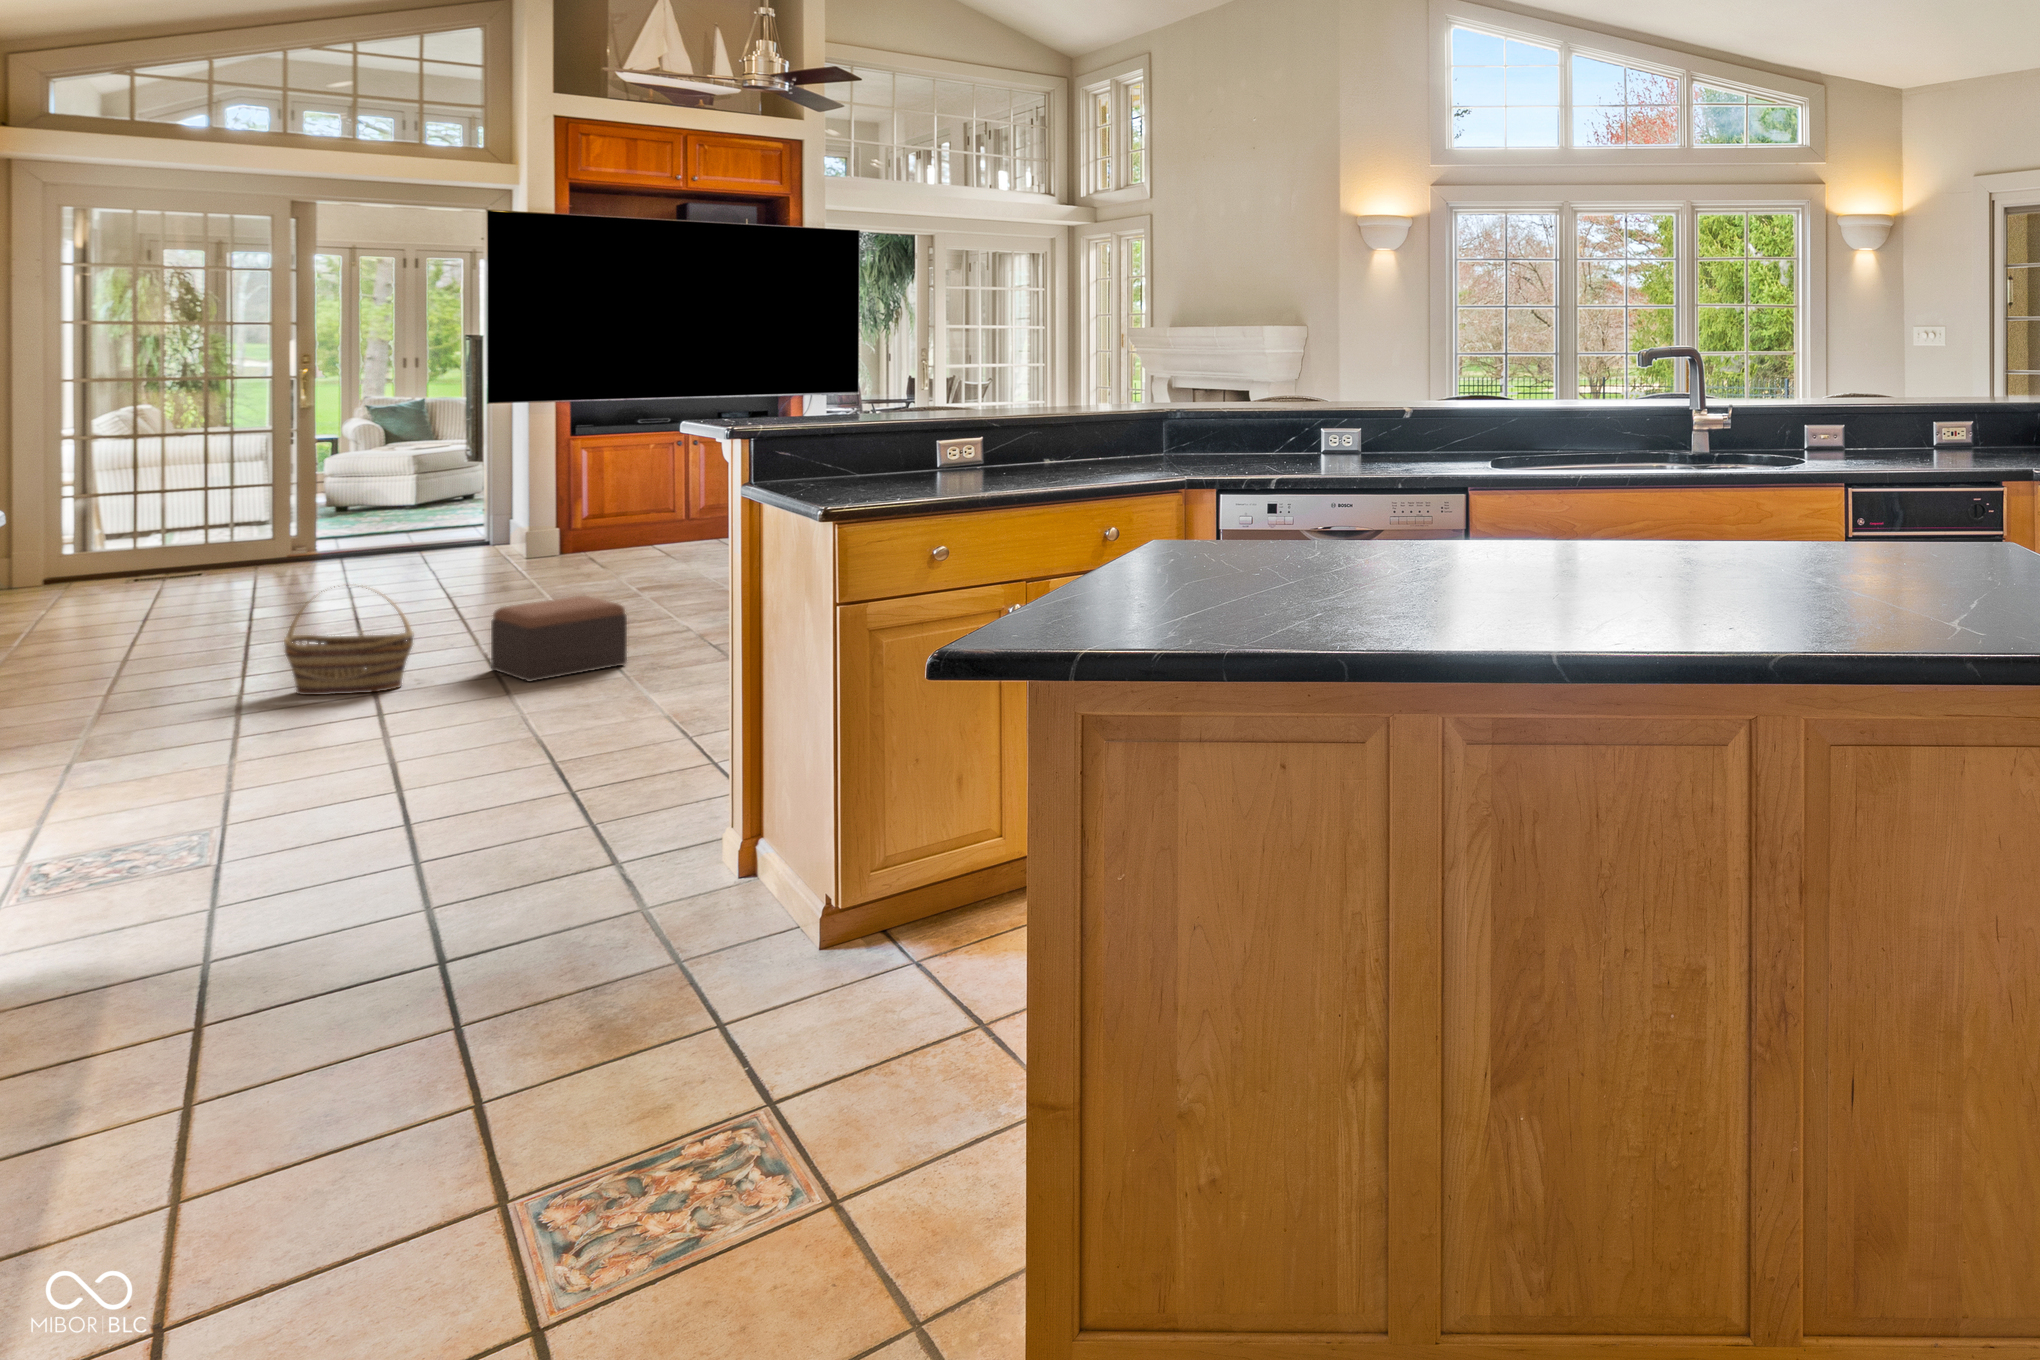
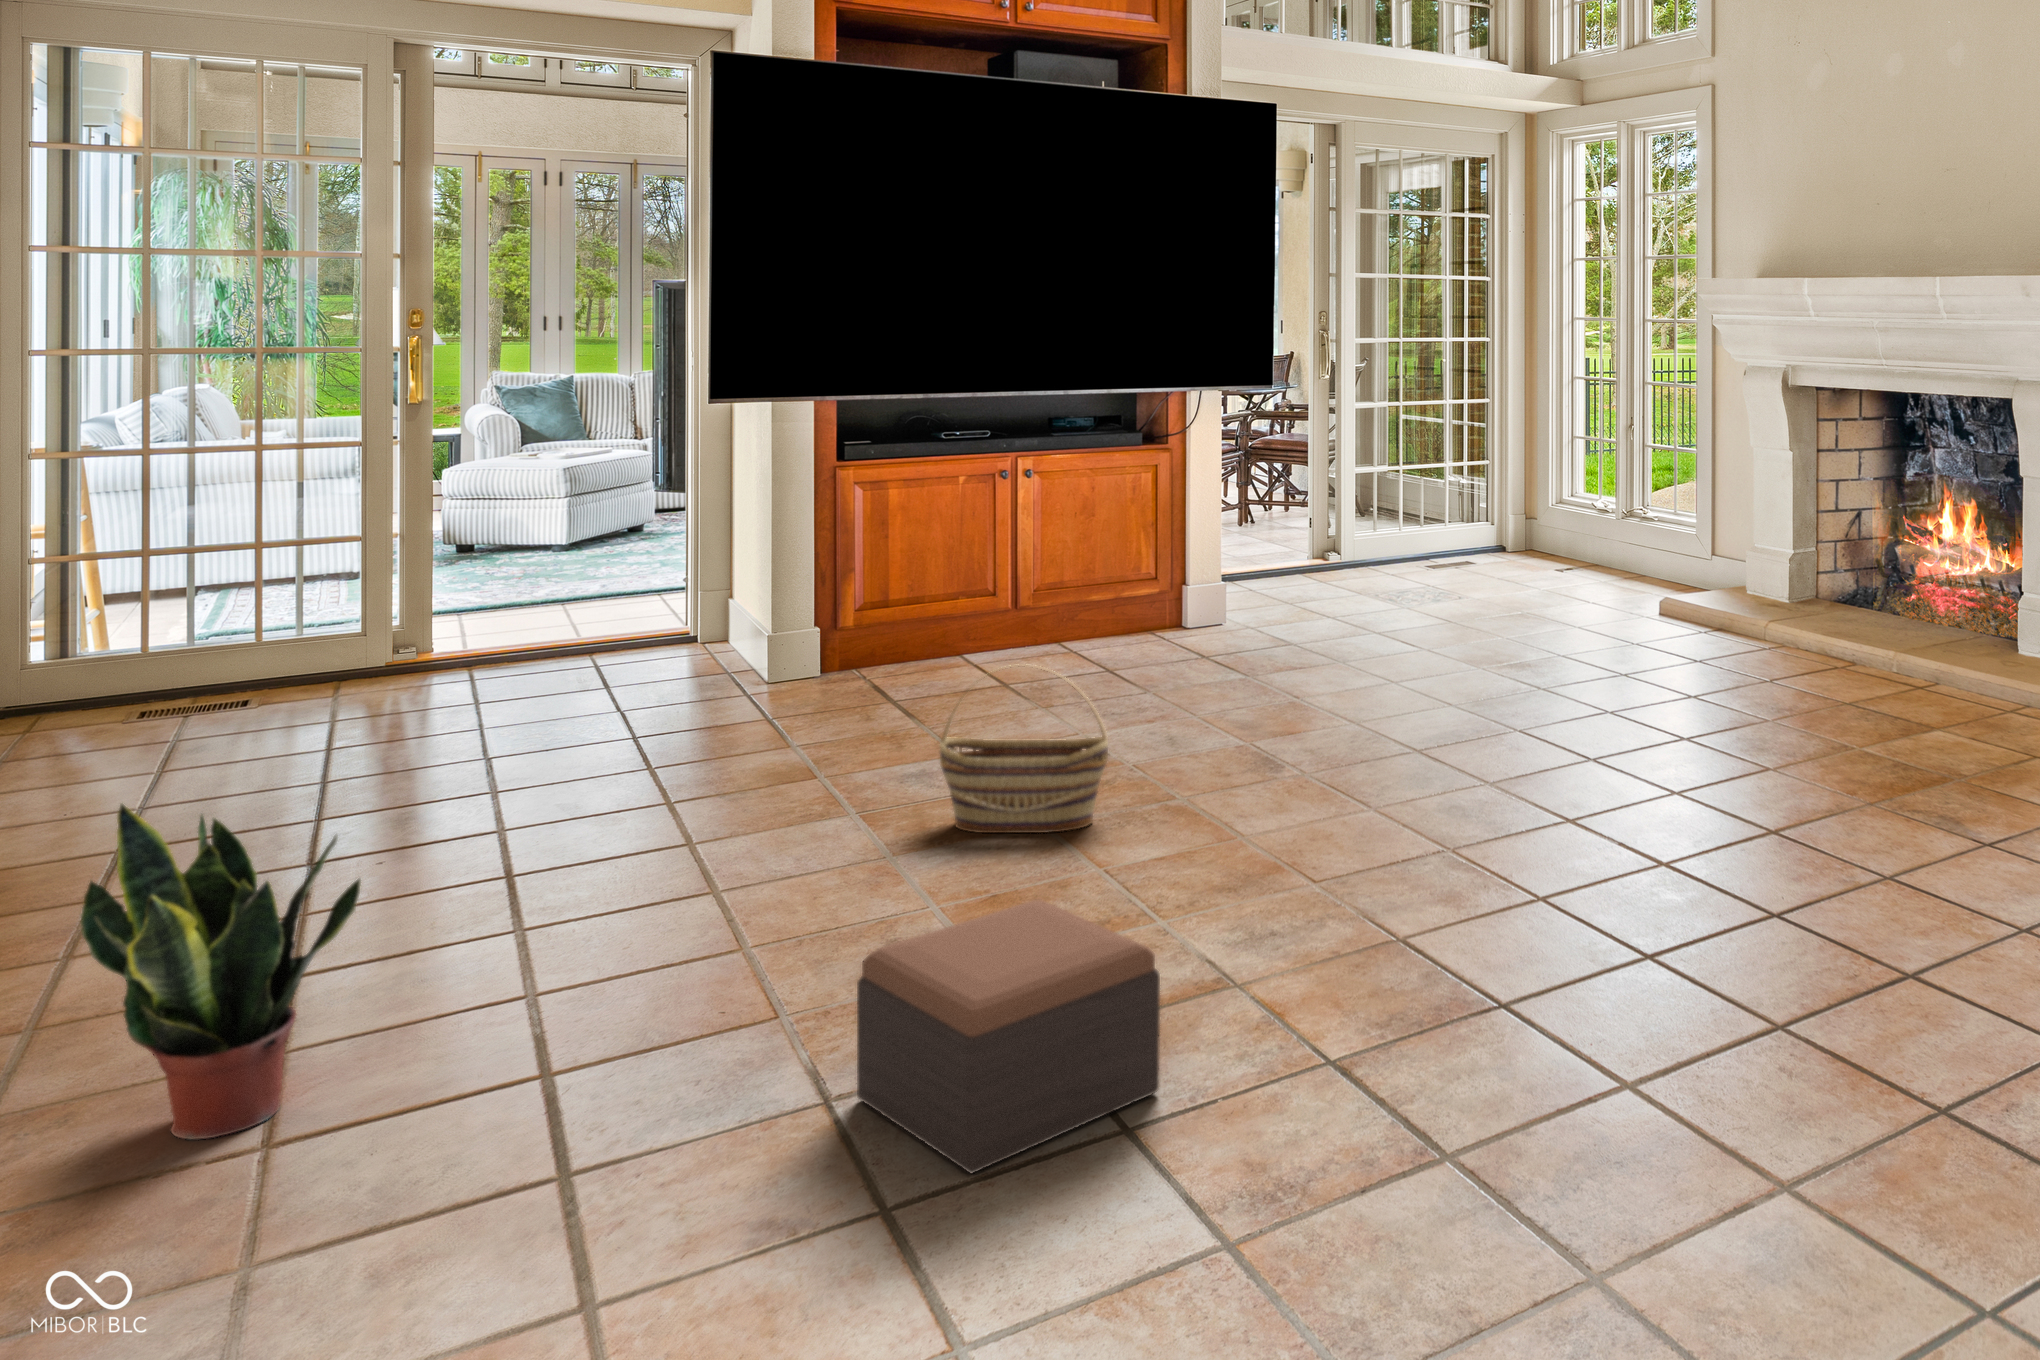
potted plant: none [143,548,268,685] -> present [81,804,361,1139]
basket: present [284,586,414,695] -> present [940,664,1108,833]

